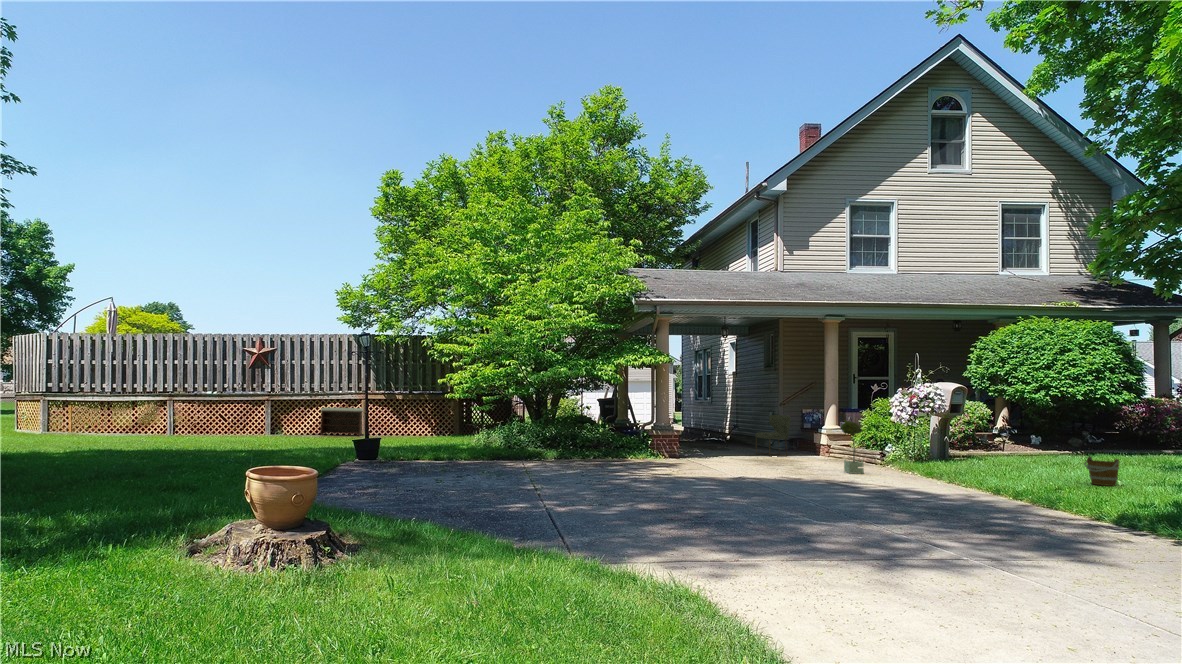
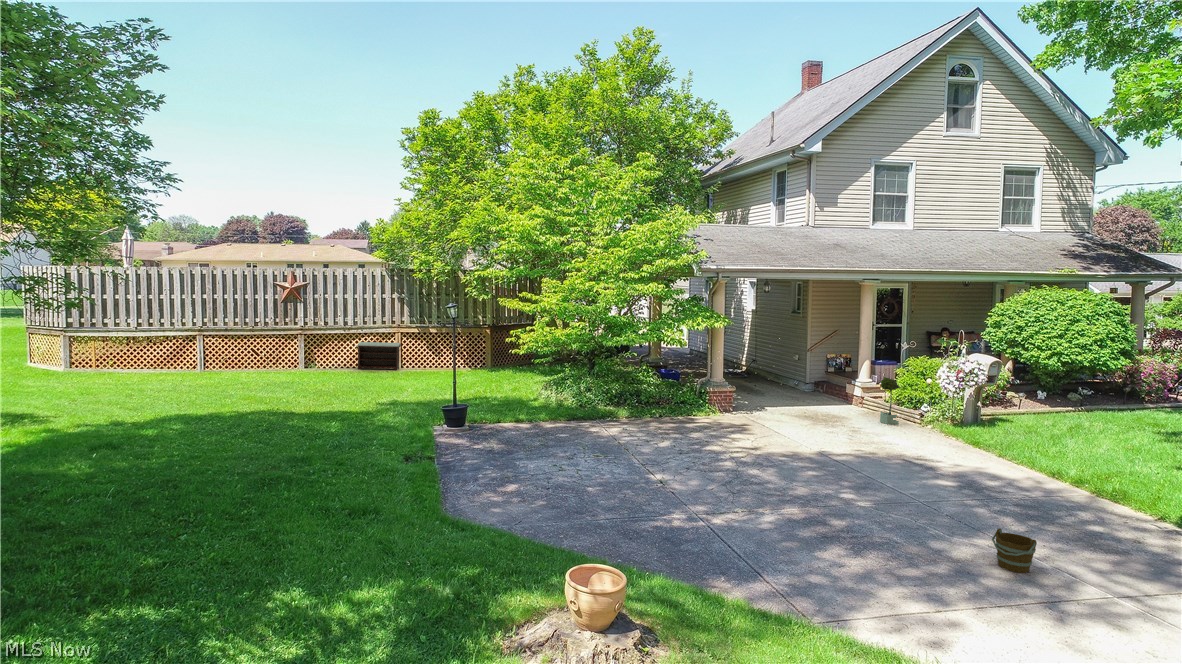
chair: present [755,415,791,457] -> none [776,358,810,397]
bucket: present [1084,456,1120,486] -> present [992,528,1037,573]

